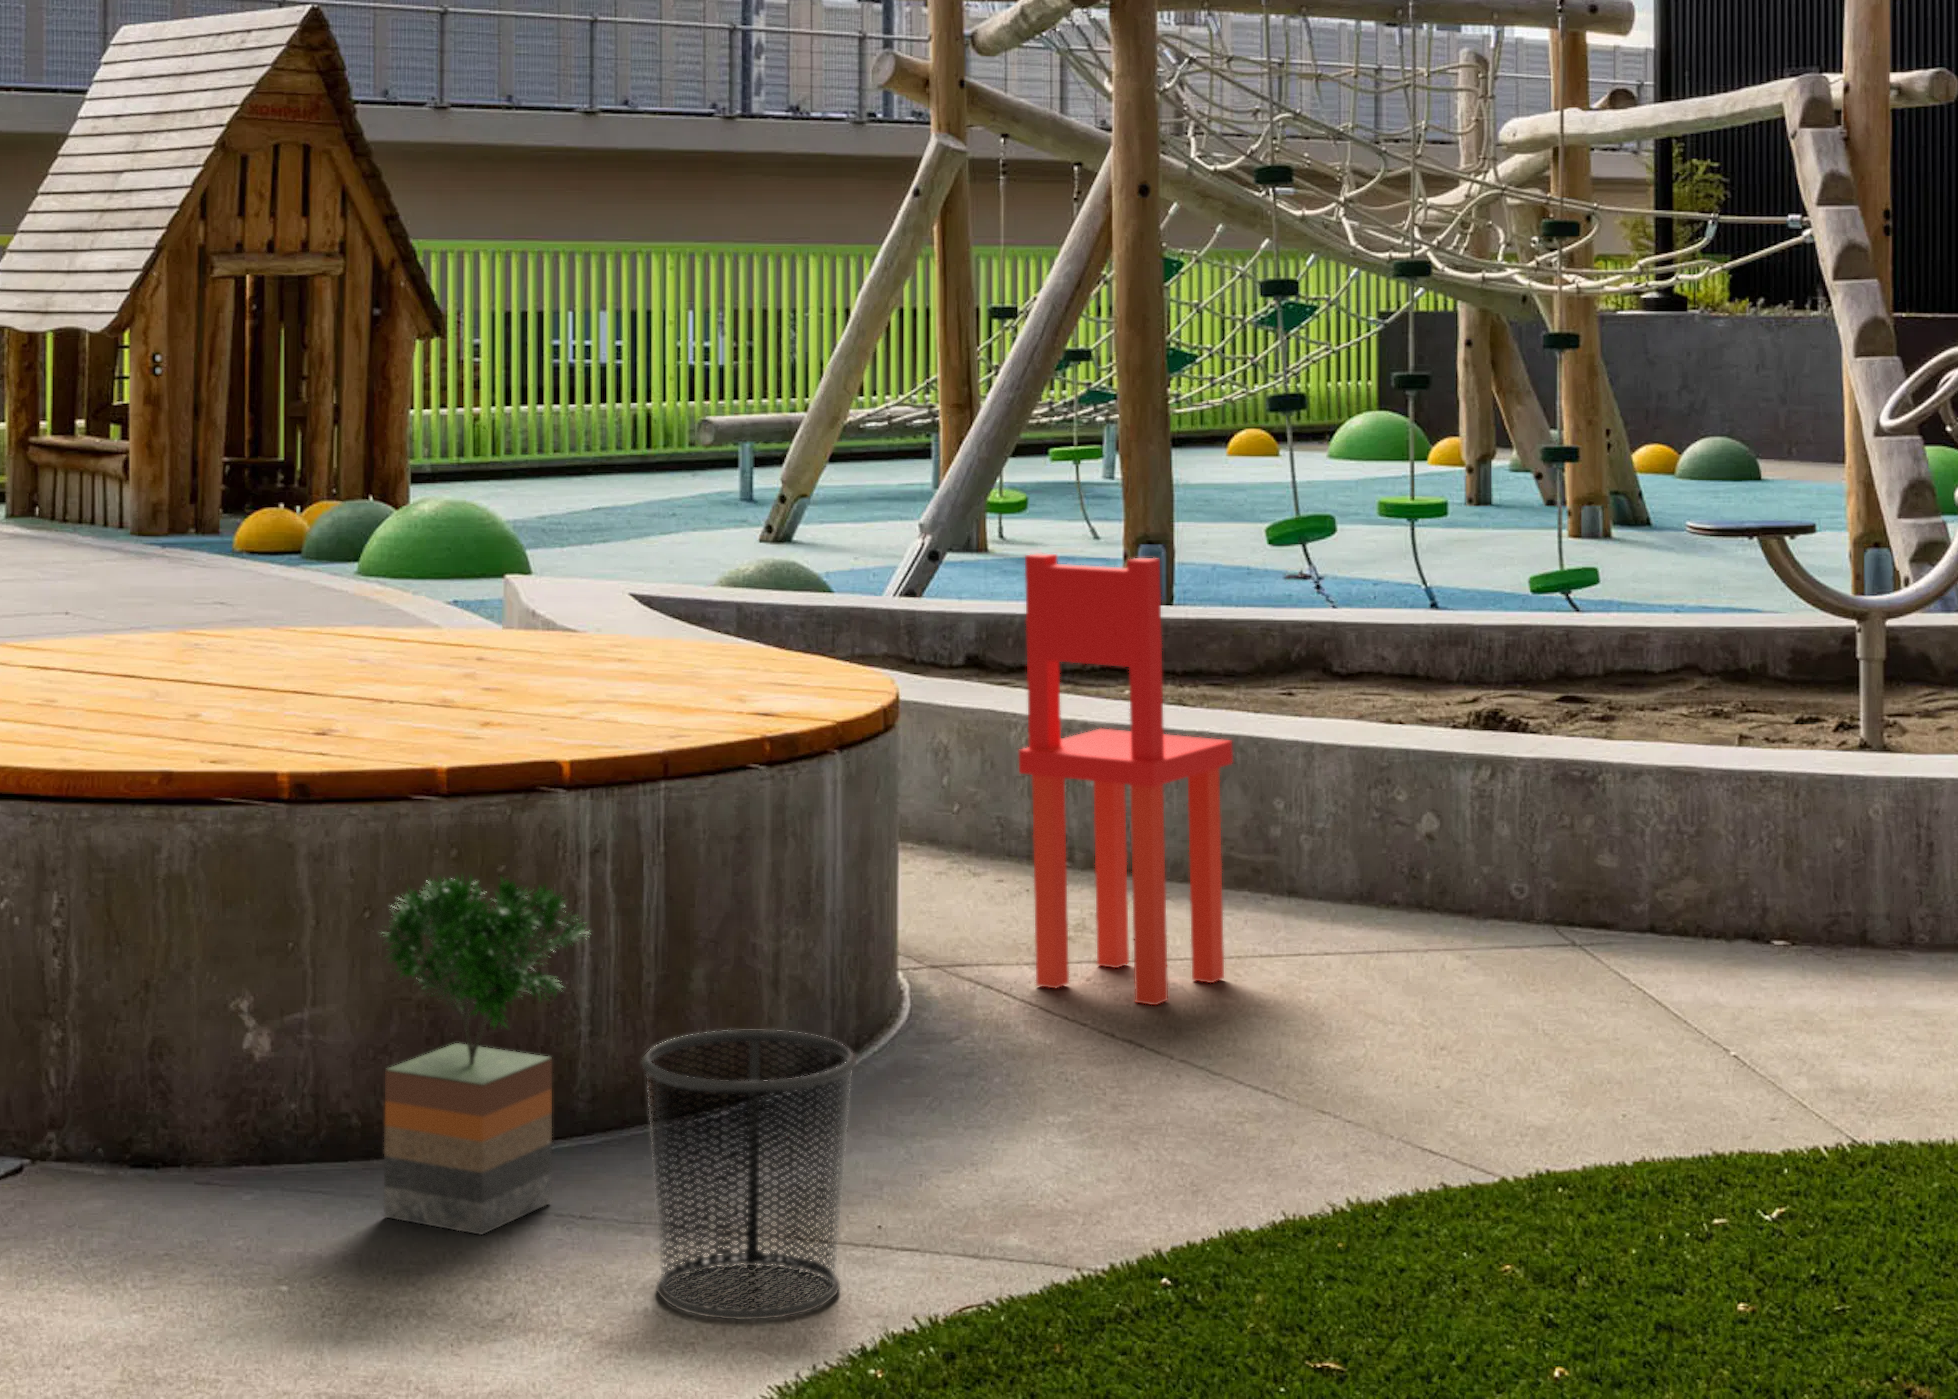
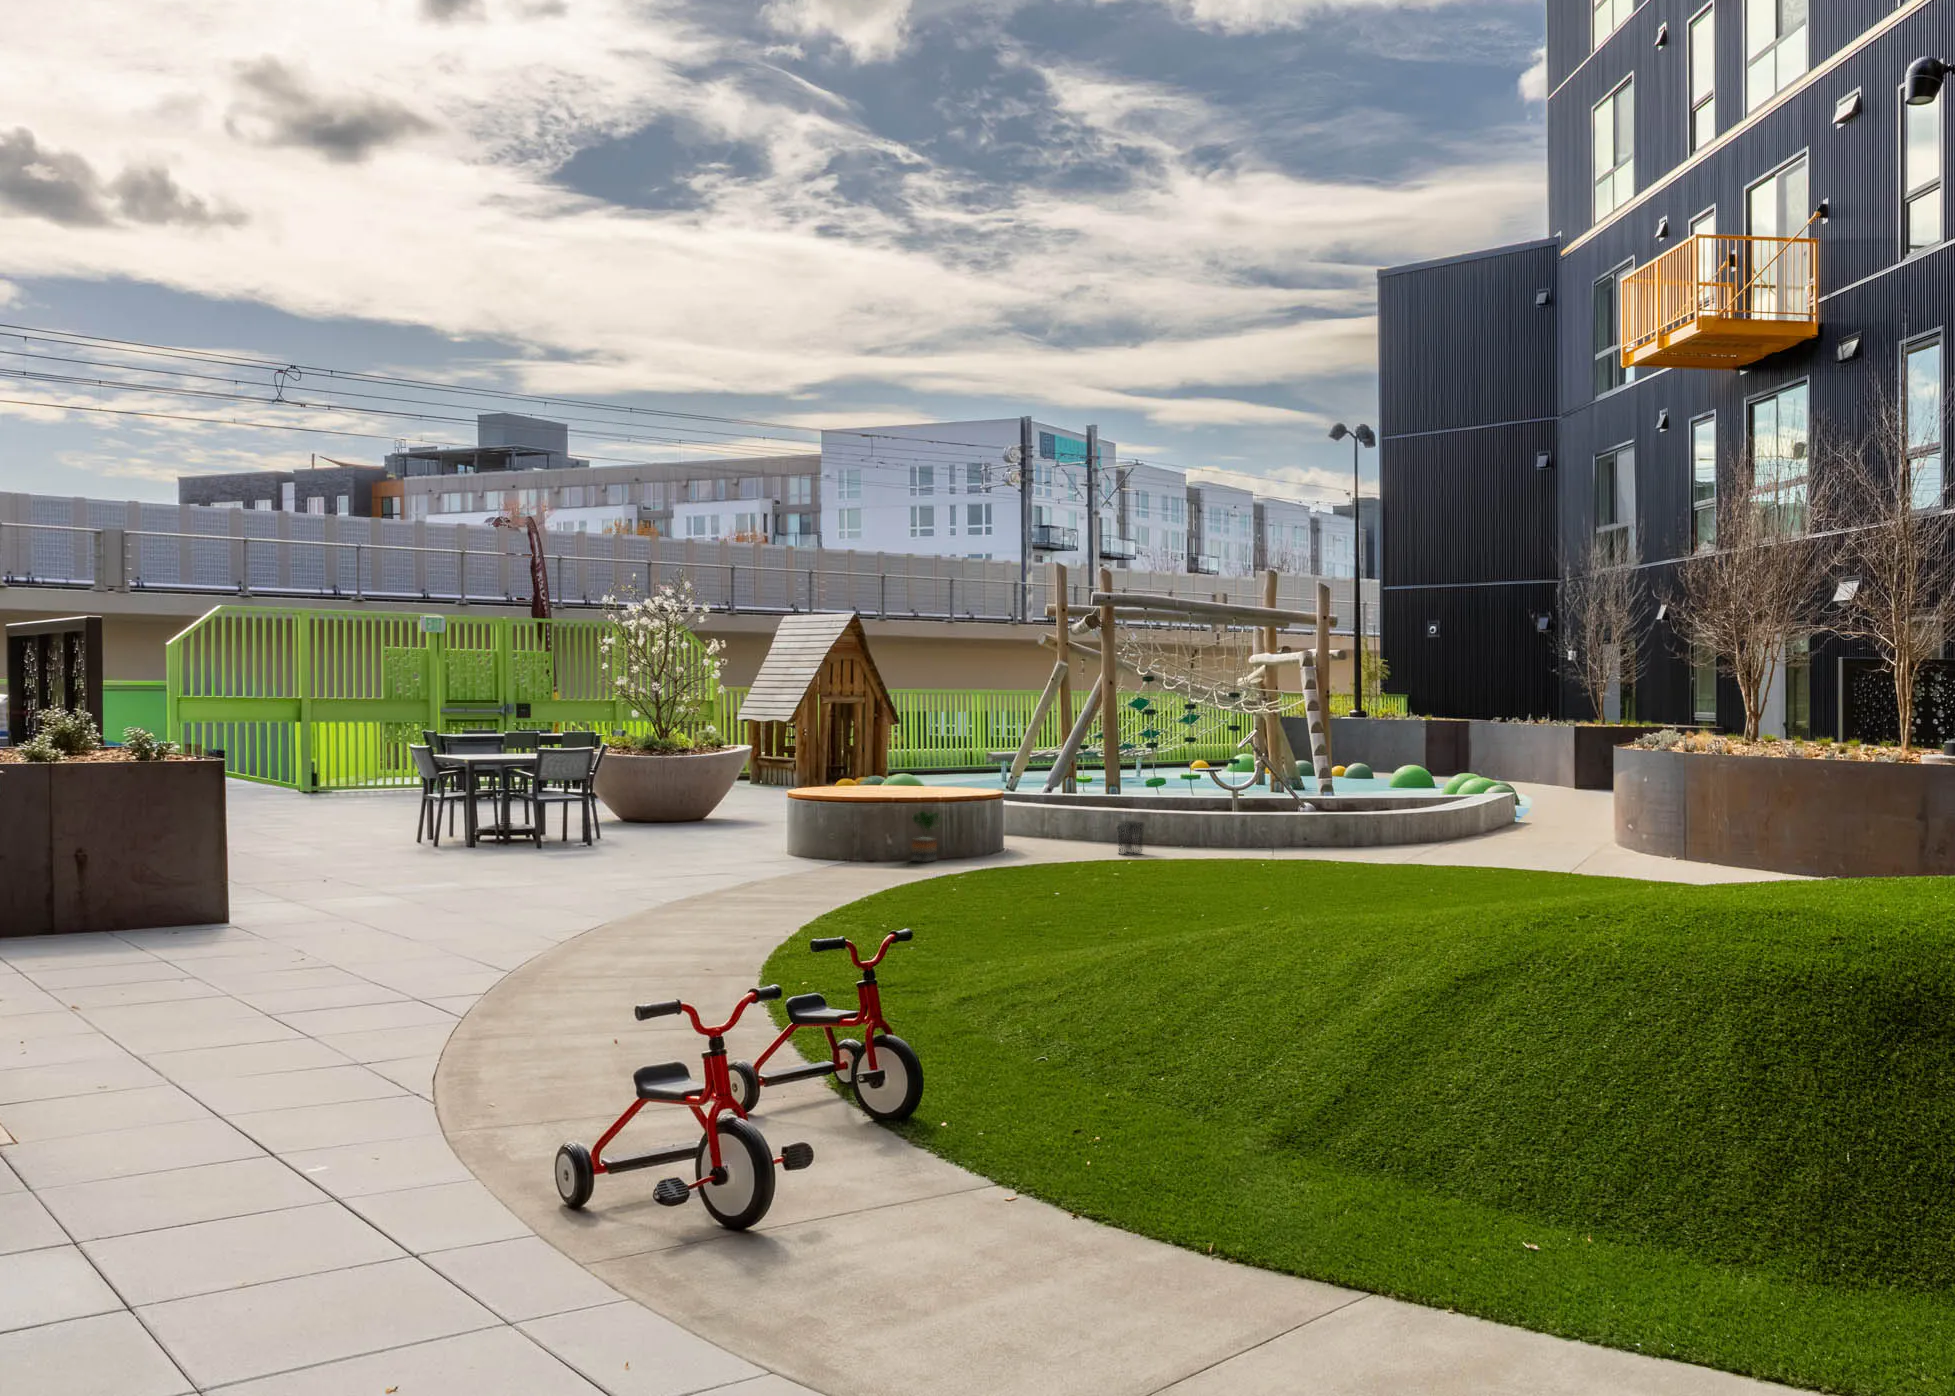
chair: present [1019,553,1233,1005] -> none [1023,768,1064,849]
waste bin: present [642,1030,856,1319] -> present [1117,822,1144,855]

